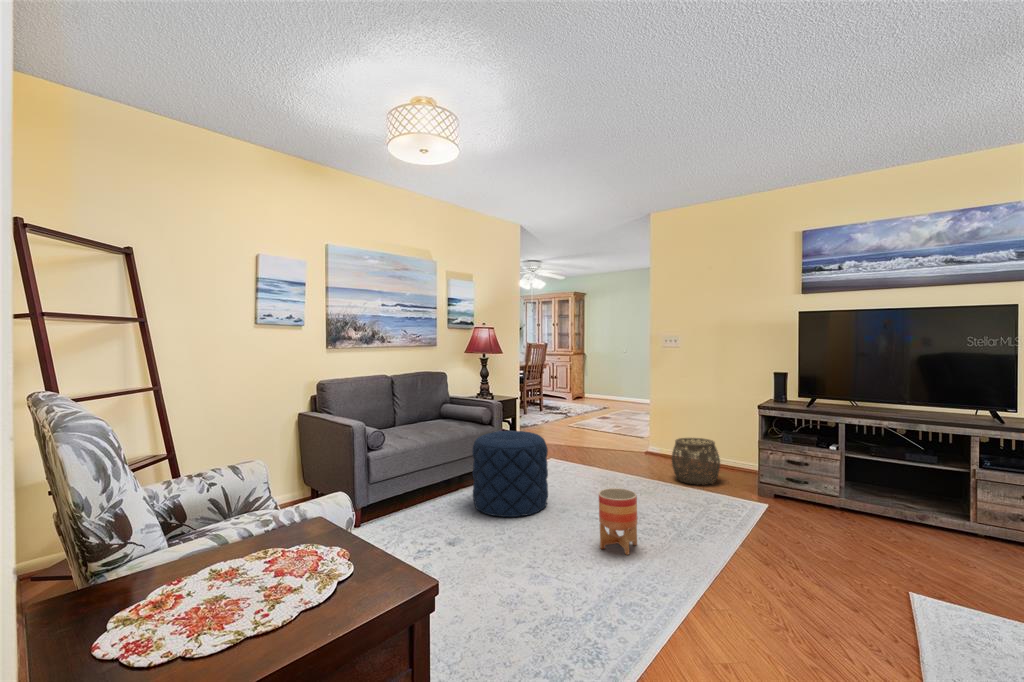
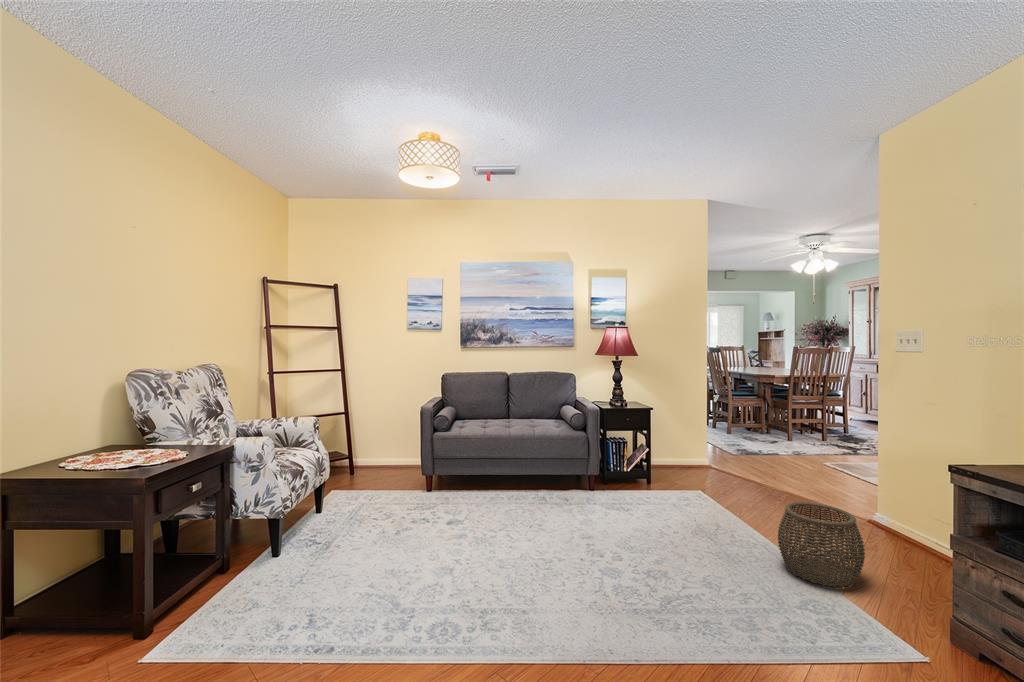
pouf: present [472,431,548,517] -> none [498,443,578,537]
planter: present [599,488,638,555] -> none [510,530,554,612]

